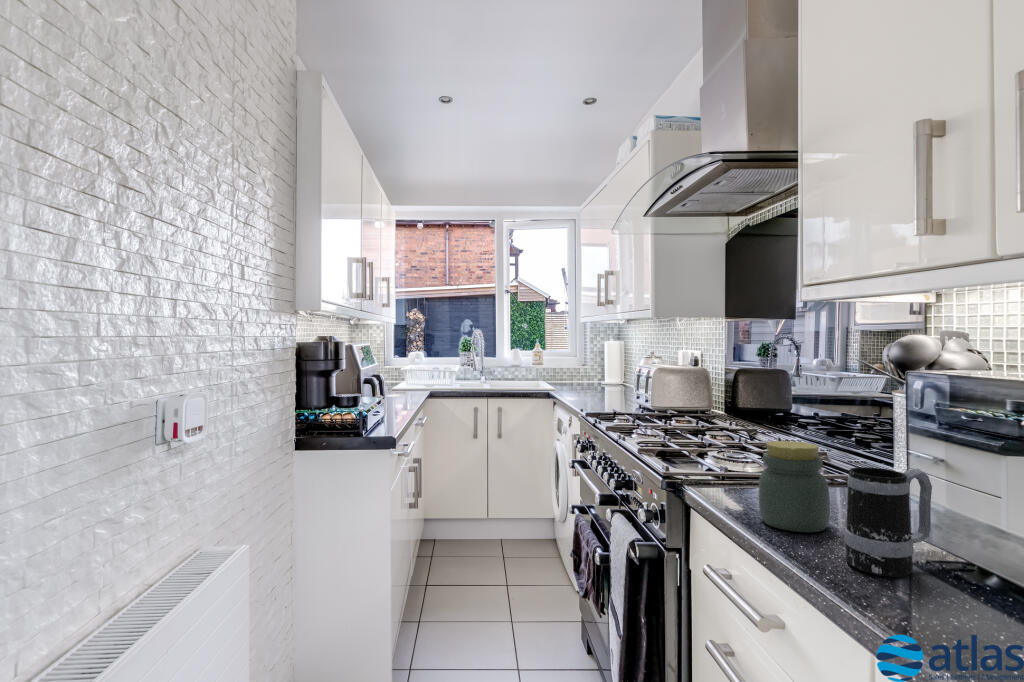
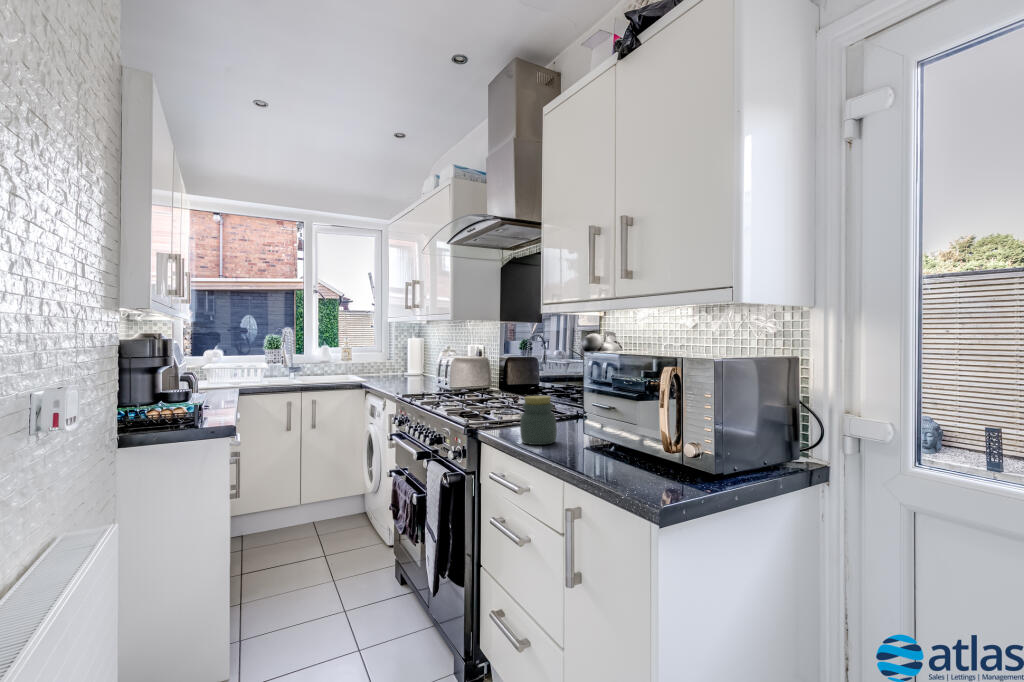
mug: present [844,467,932,577] -> none [561,402,599,456]

